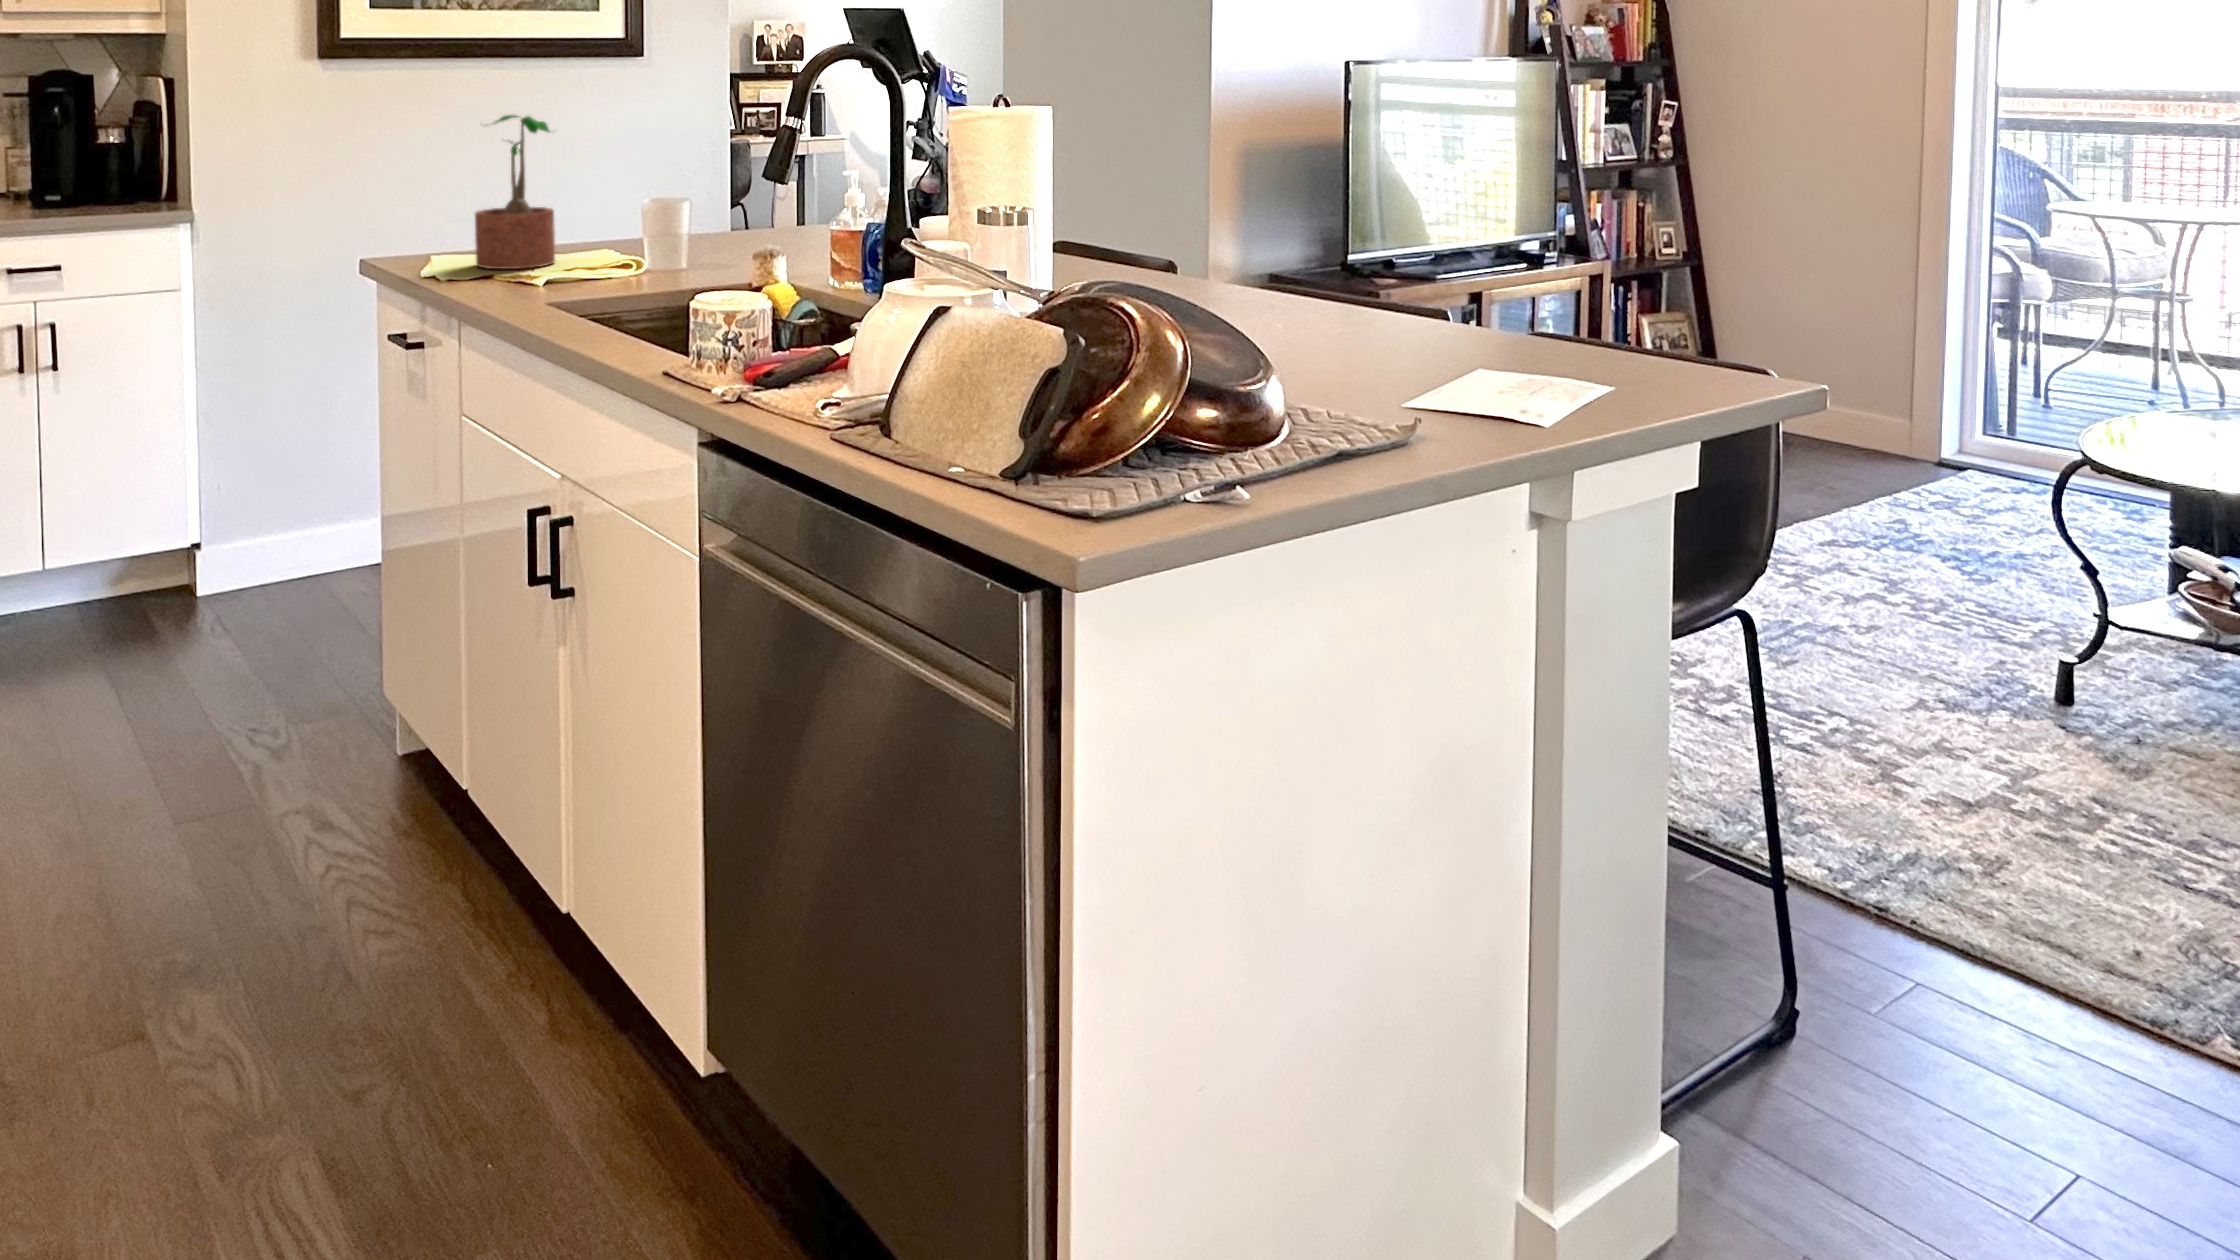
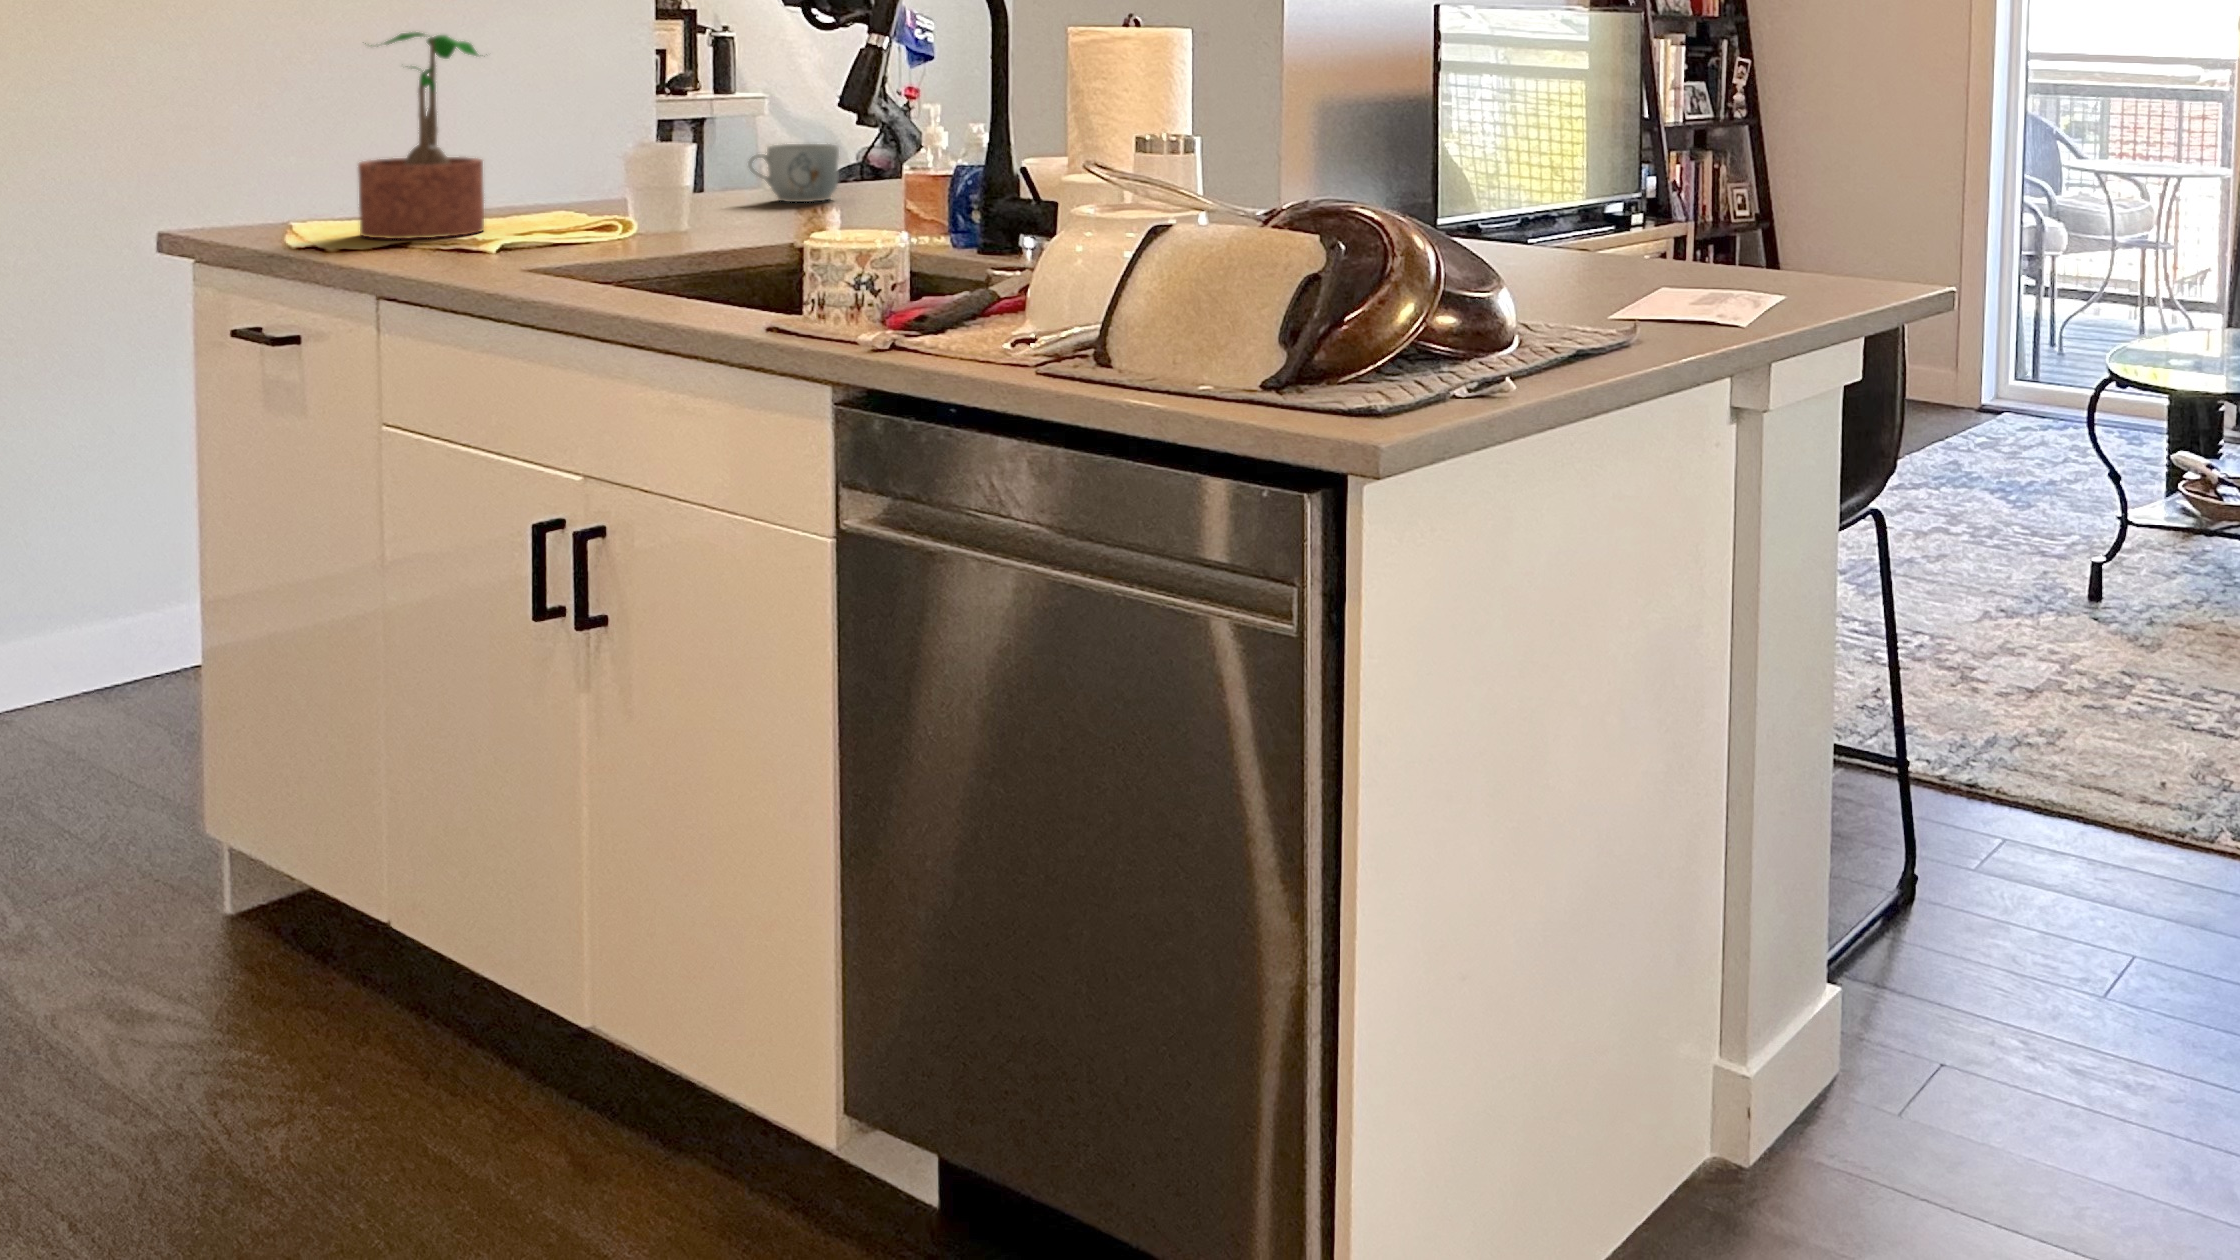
mug: none [742,195,808,243] -> present [748,144,839,202]

